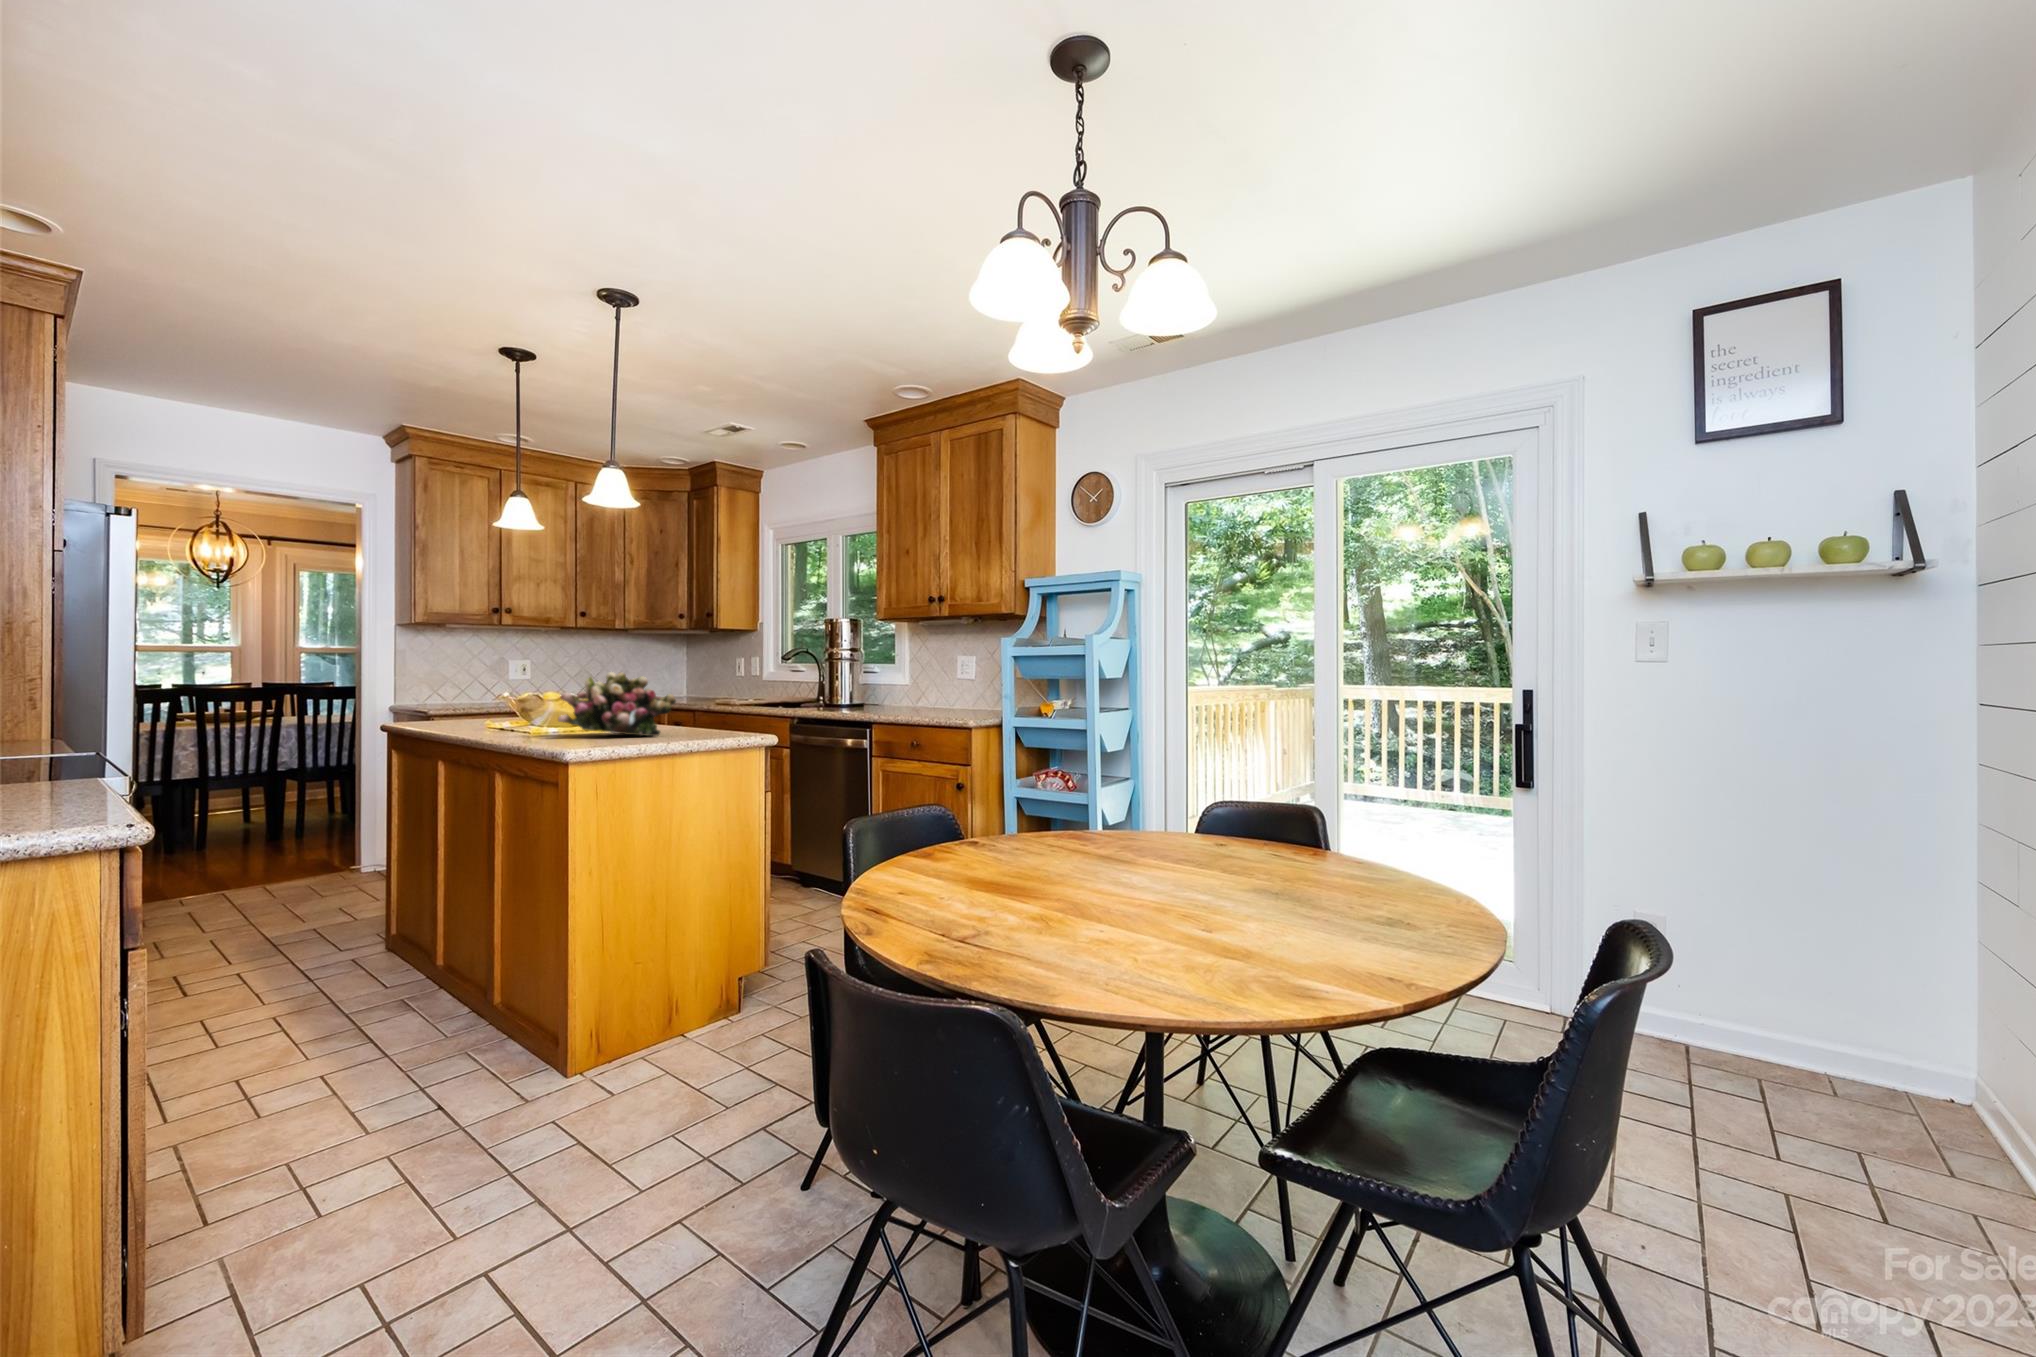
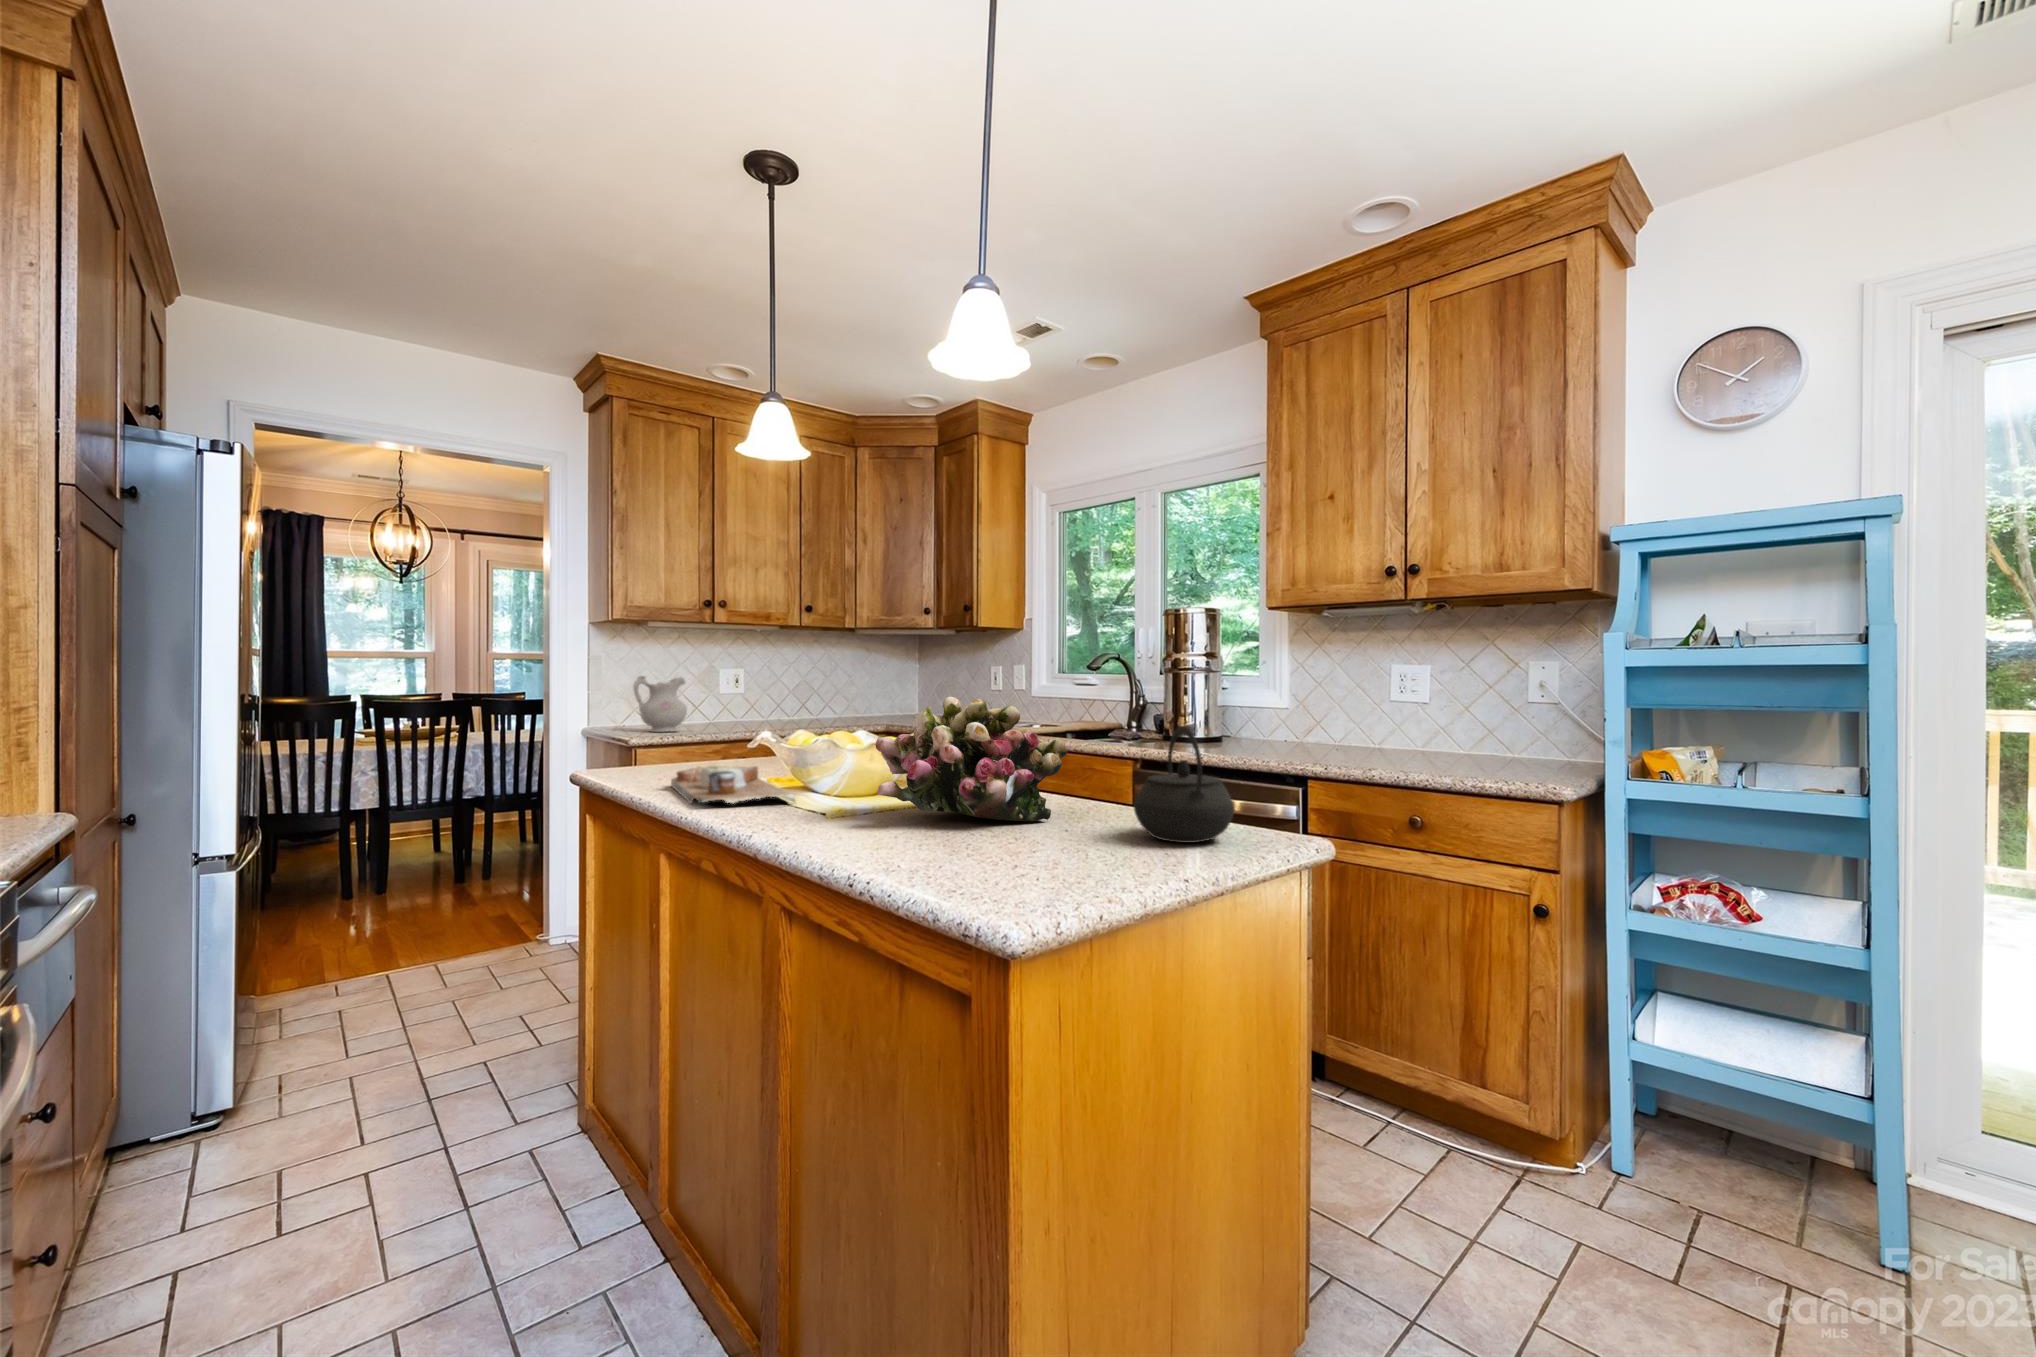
ceramic pitcher: none [431,666,477,710] -> present [633,676,687,732]
kettle: none [691,684,743,740] -> present [1134,726,1234,843]
cutting board: none [447,714,522,734] -> present [671,766,795,804]

